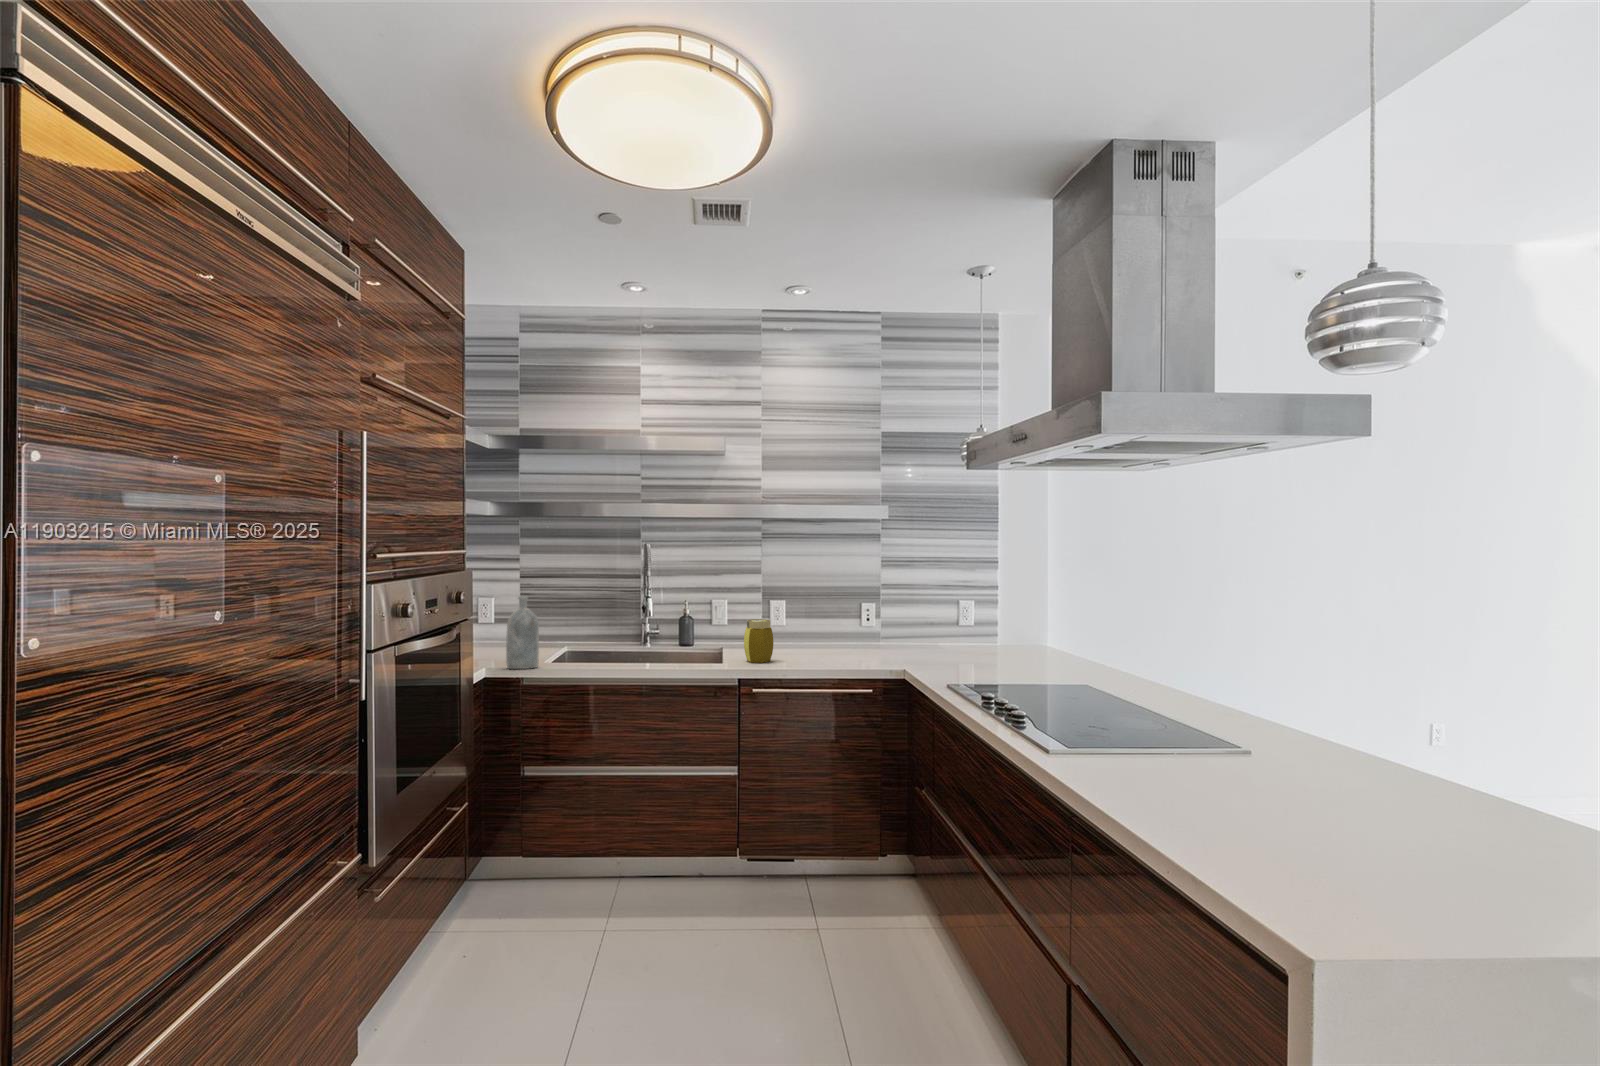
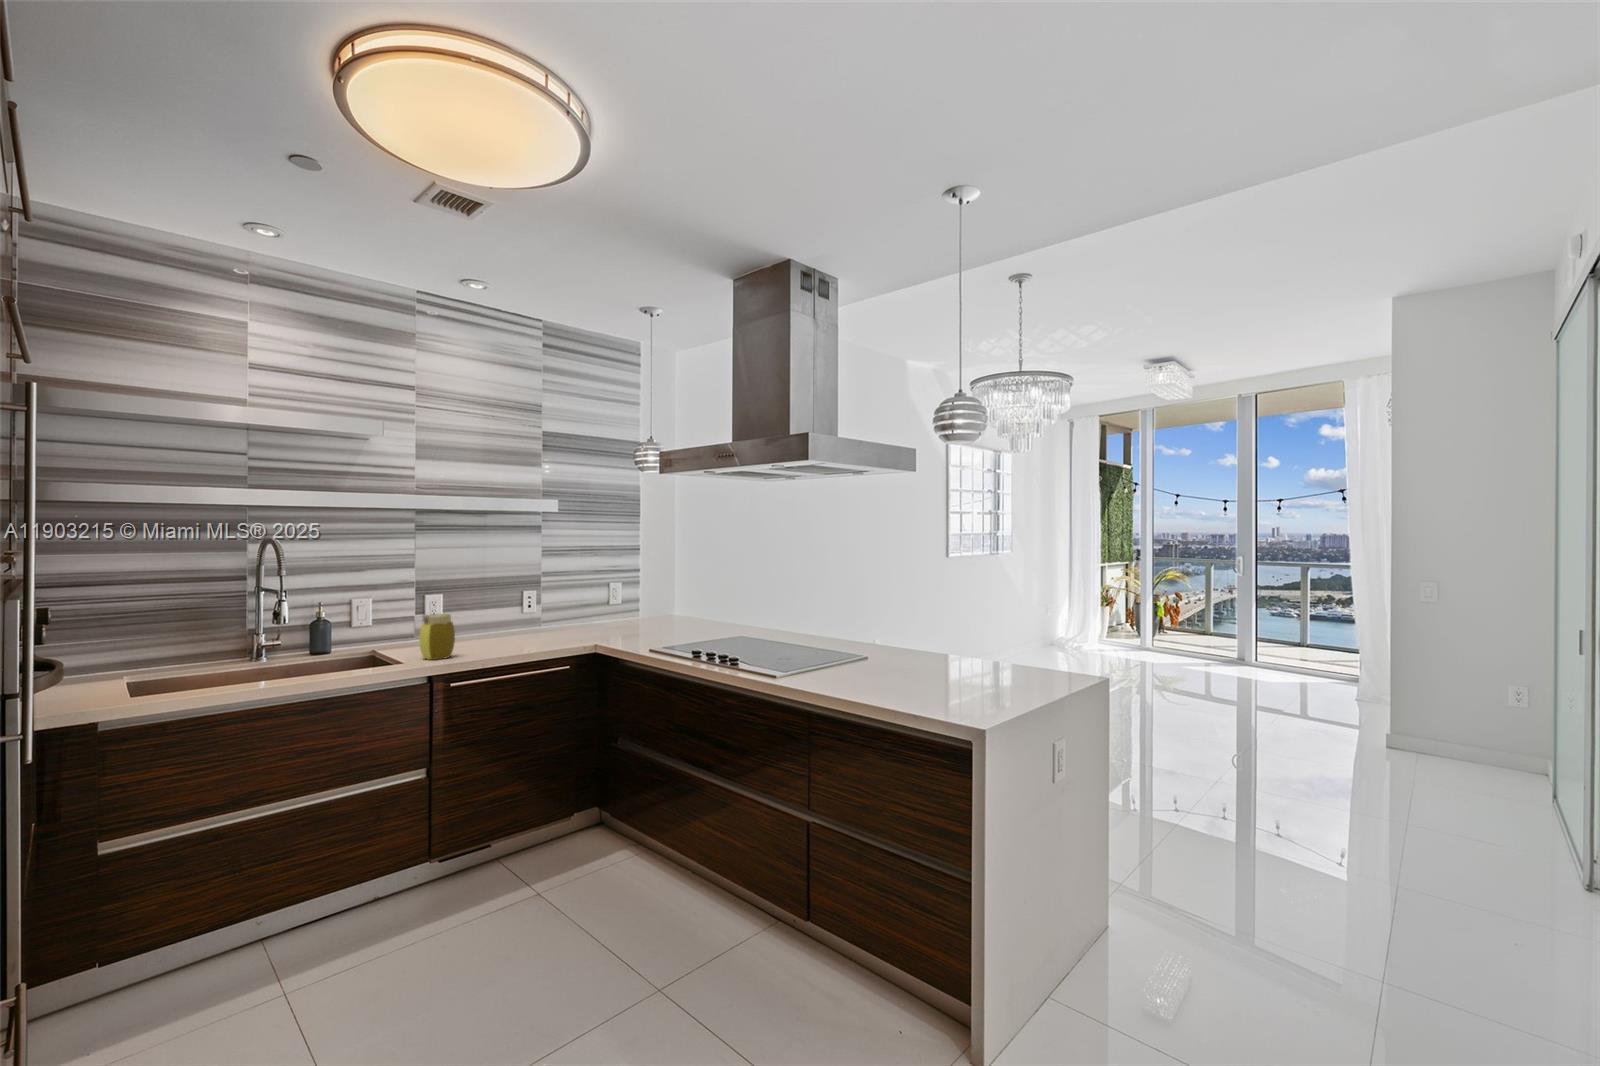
bottle: present [506,596,539,669] -> none [65,609,126,711]

